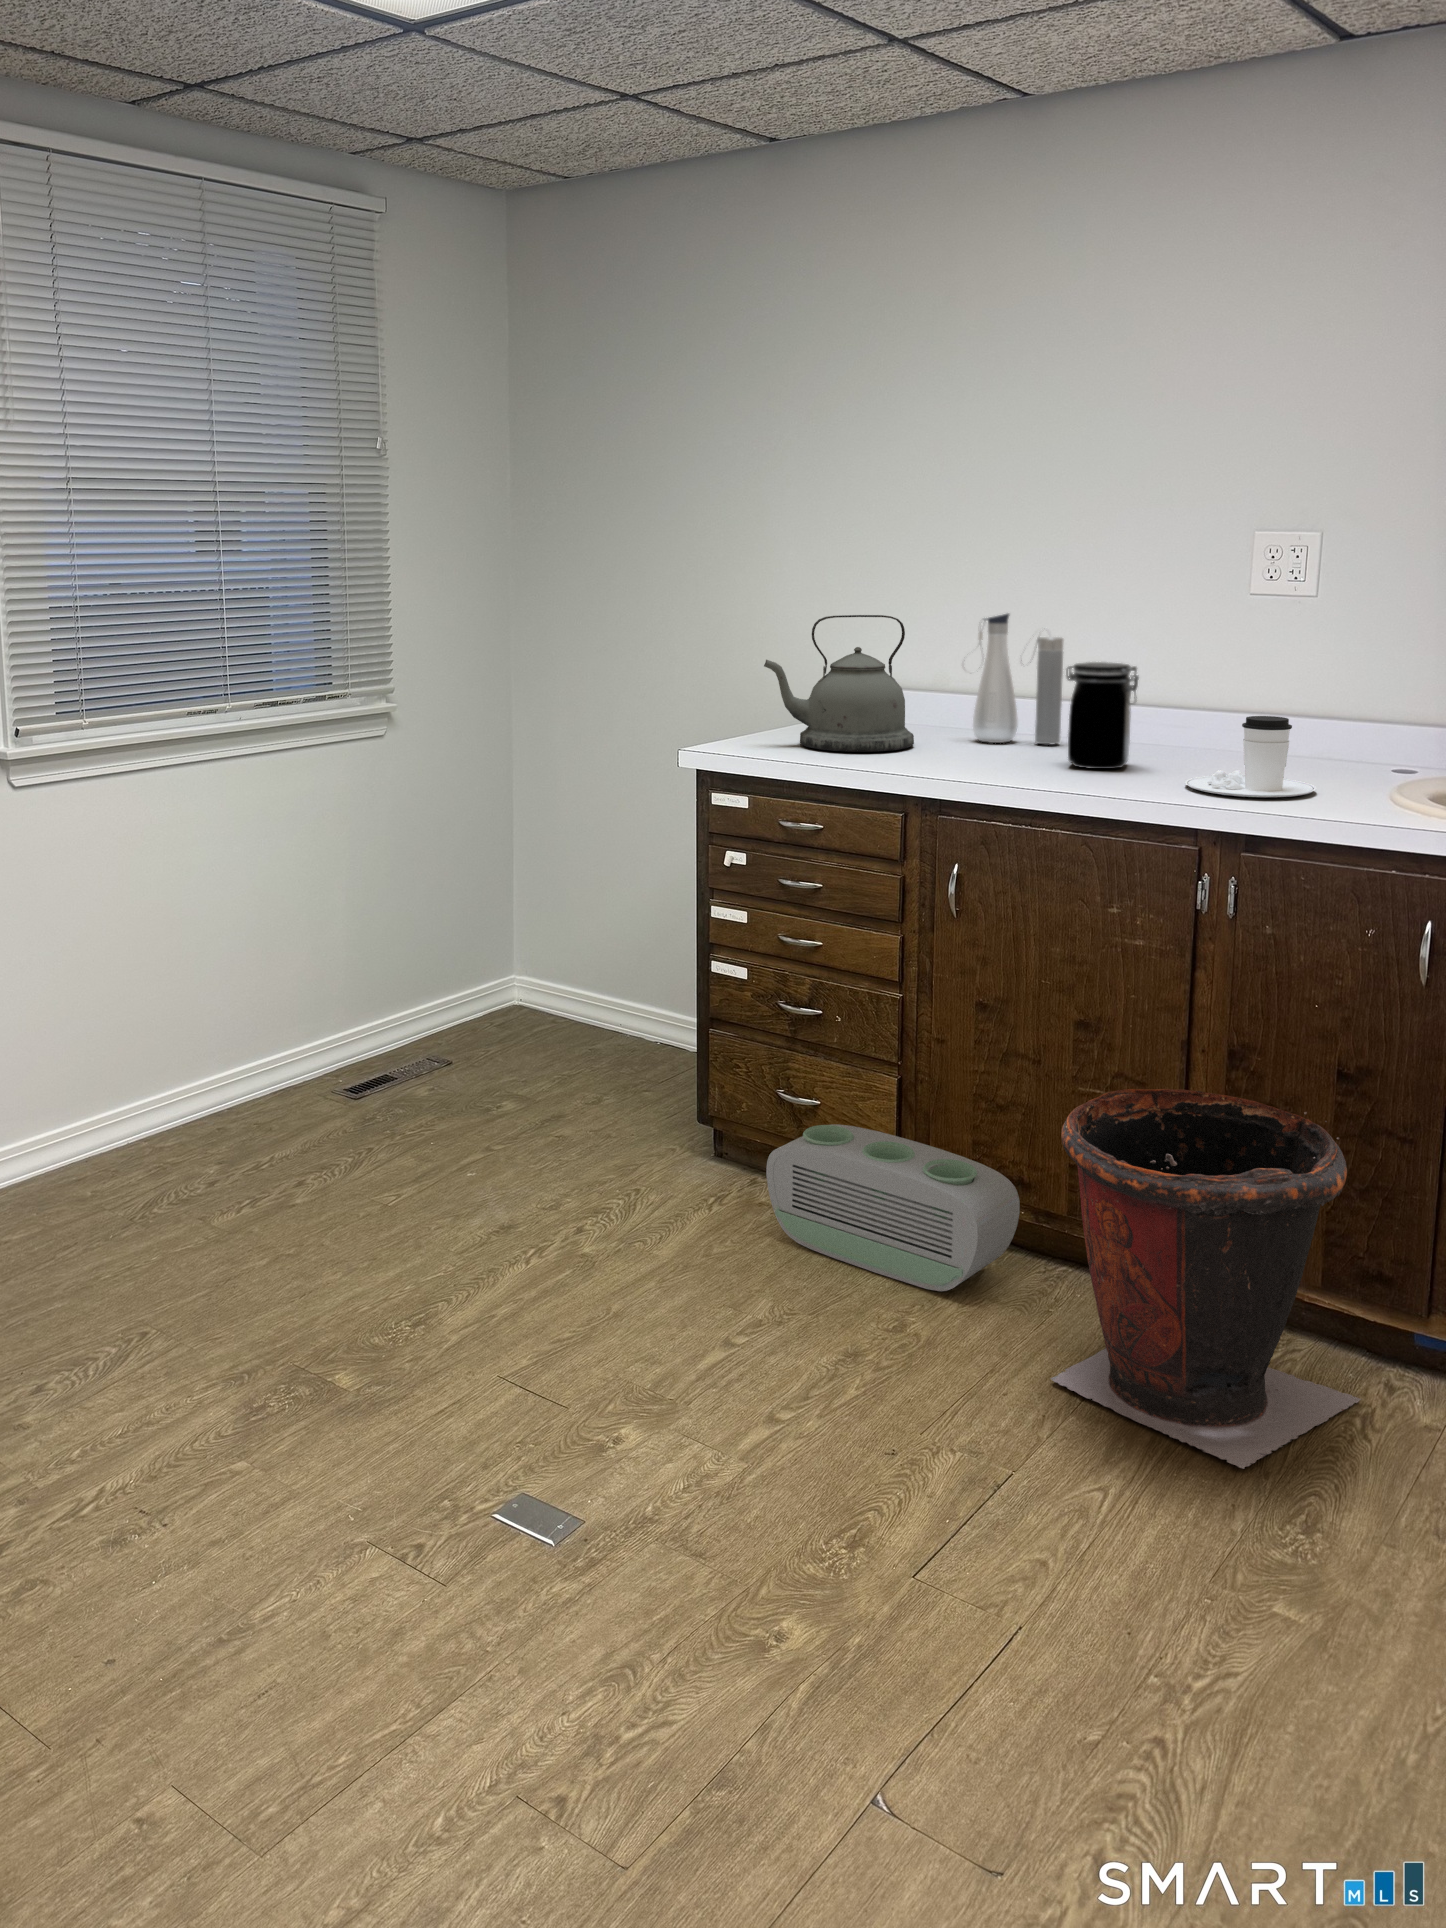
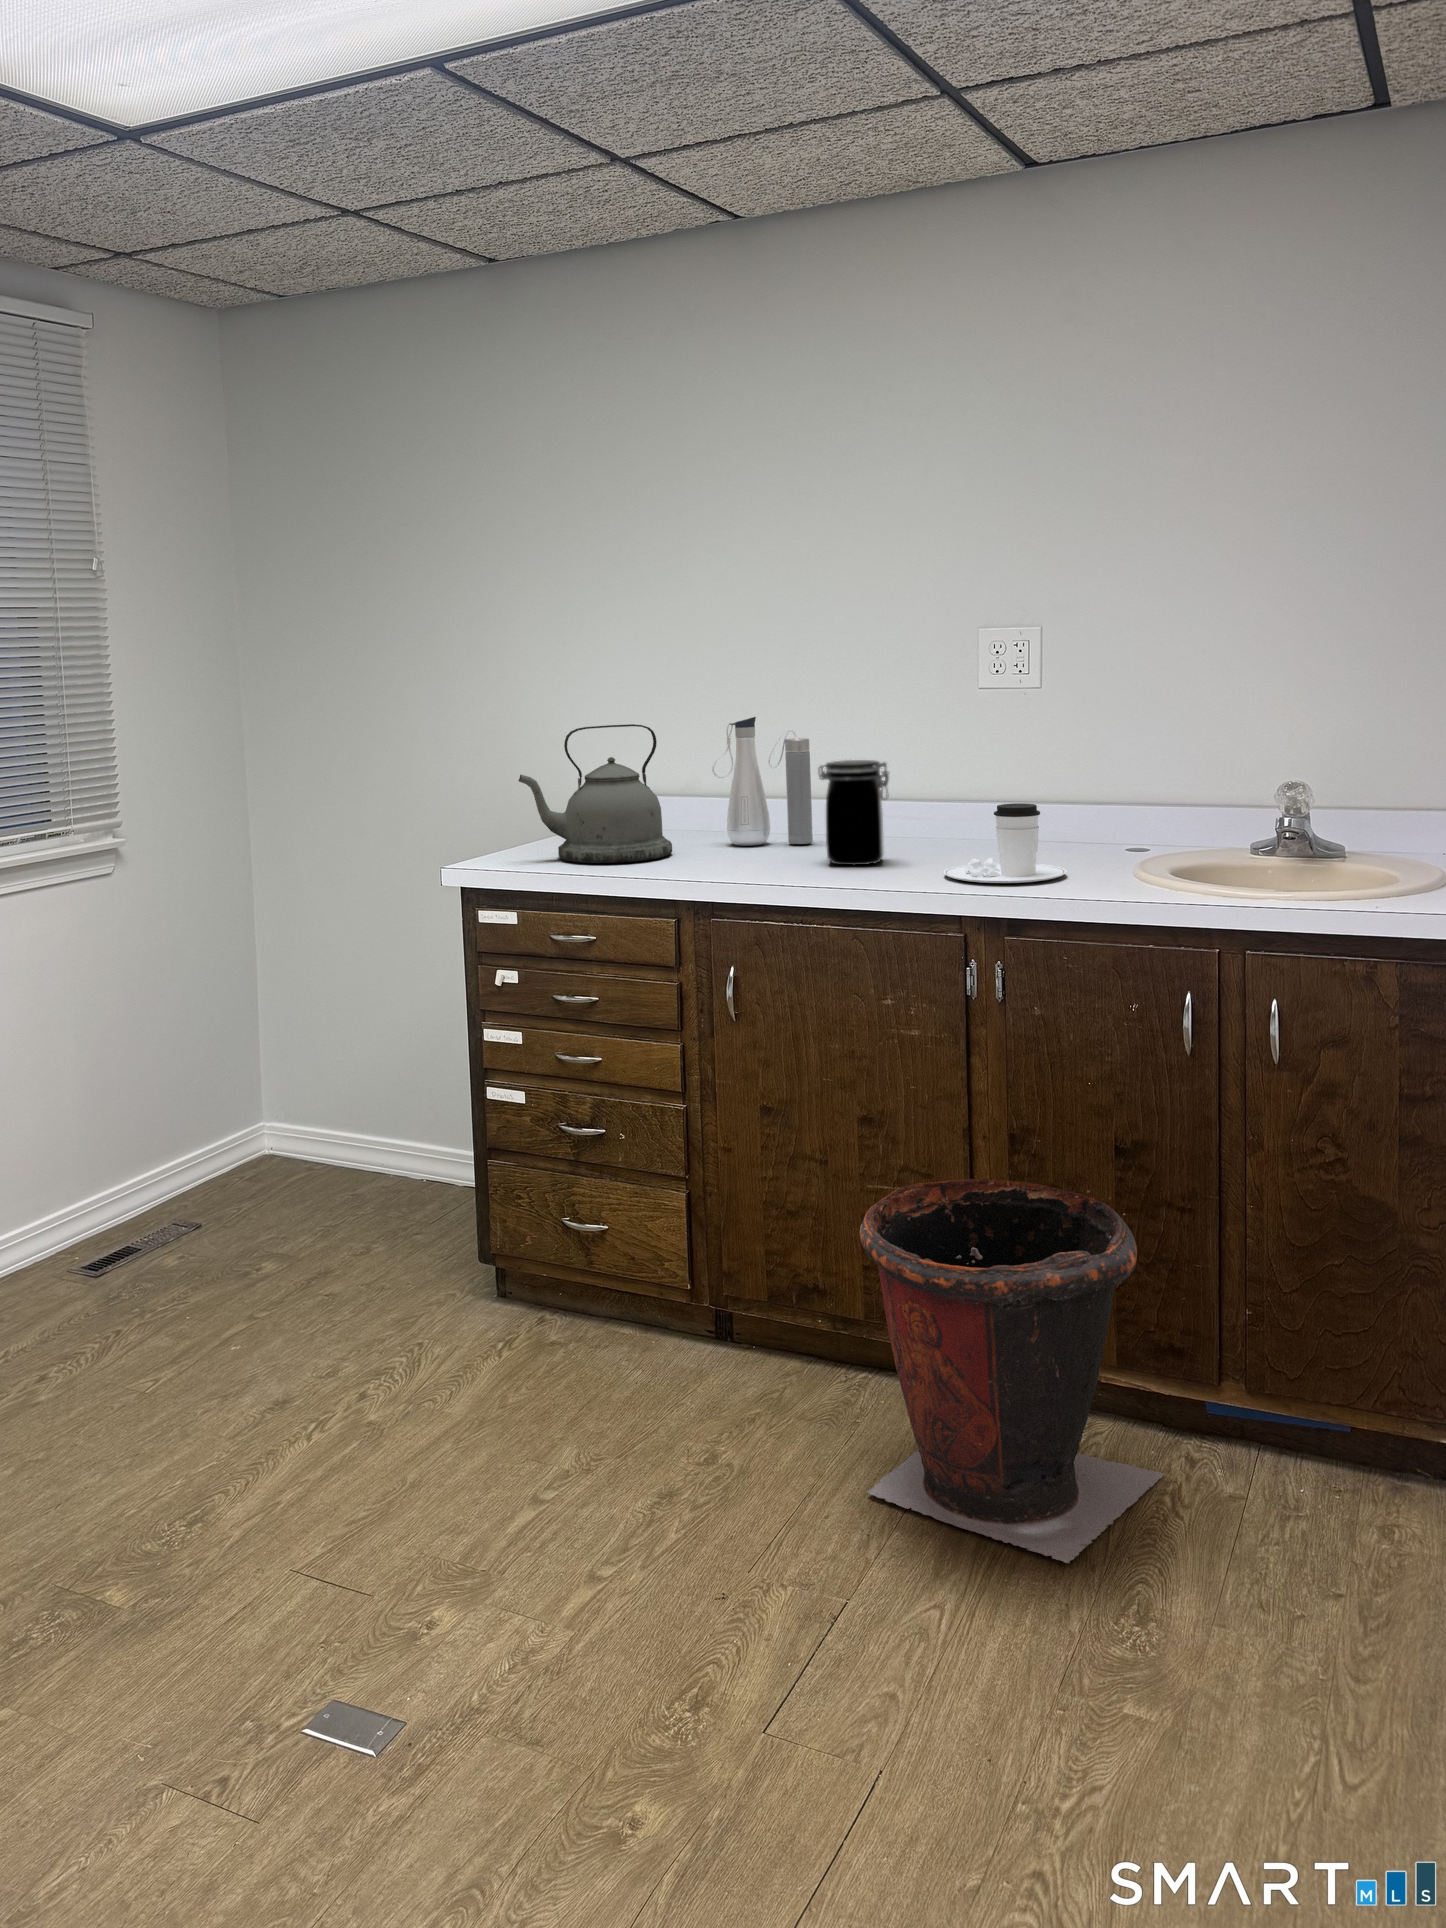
air purifier: present [766,1124,1020,1291] -> none [555,1247,815,1412]

